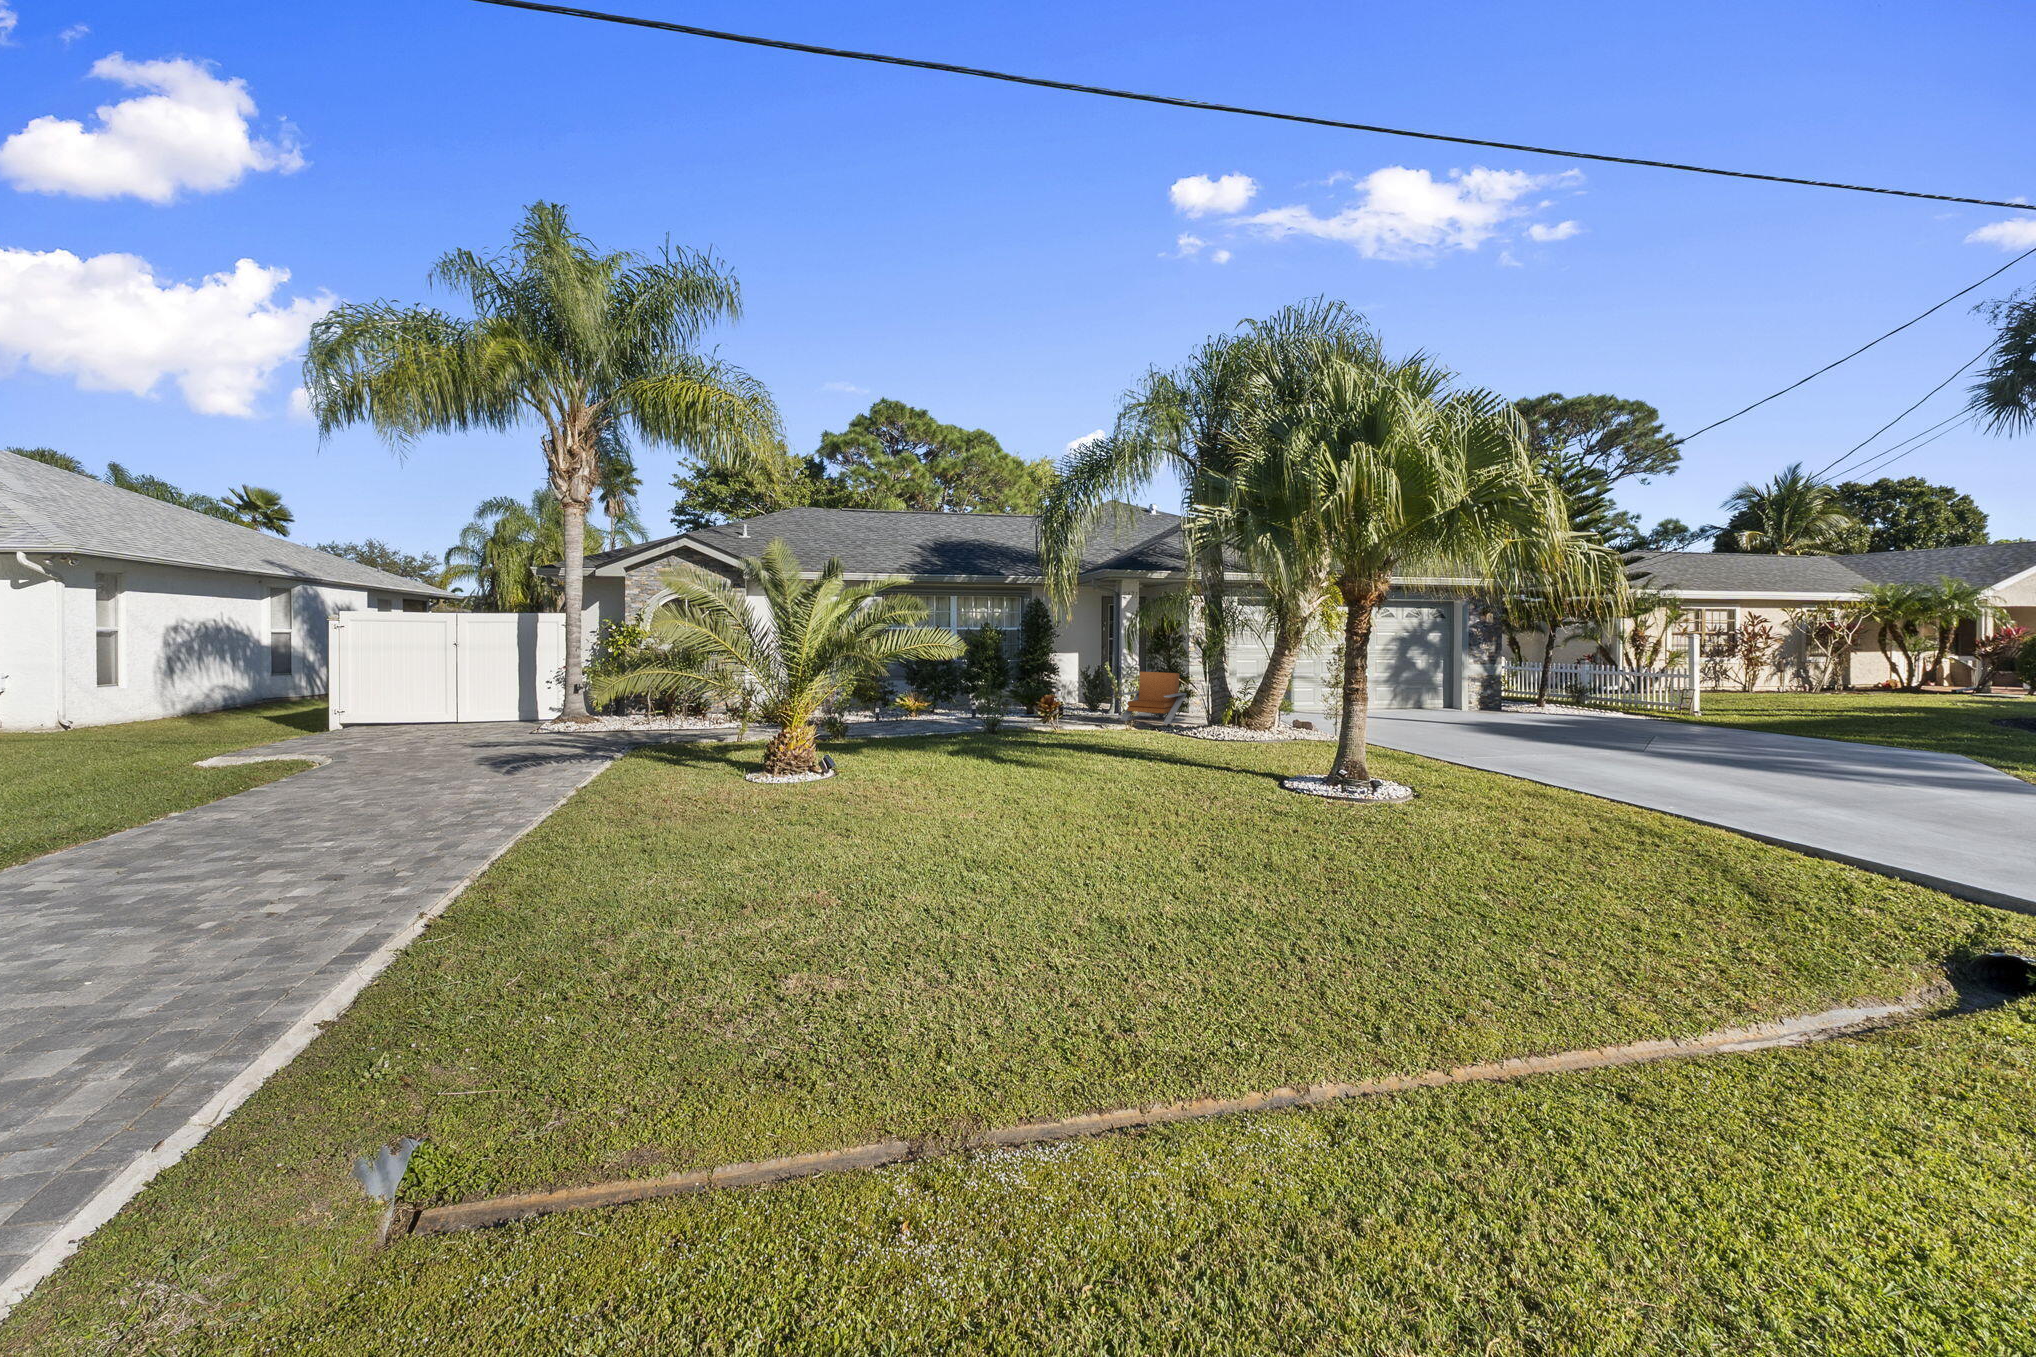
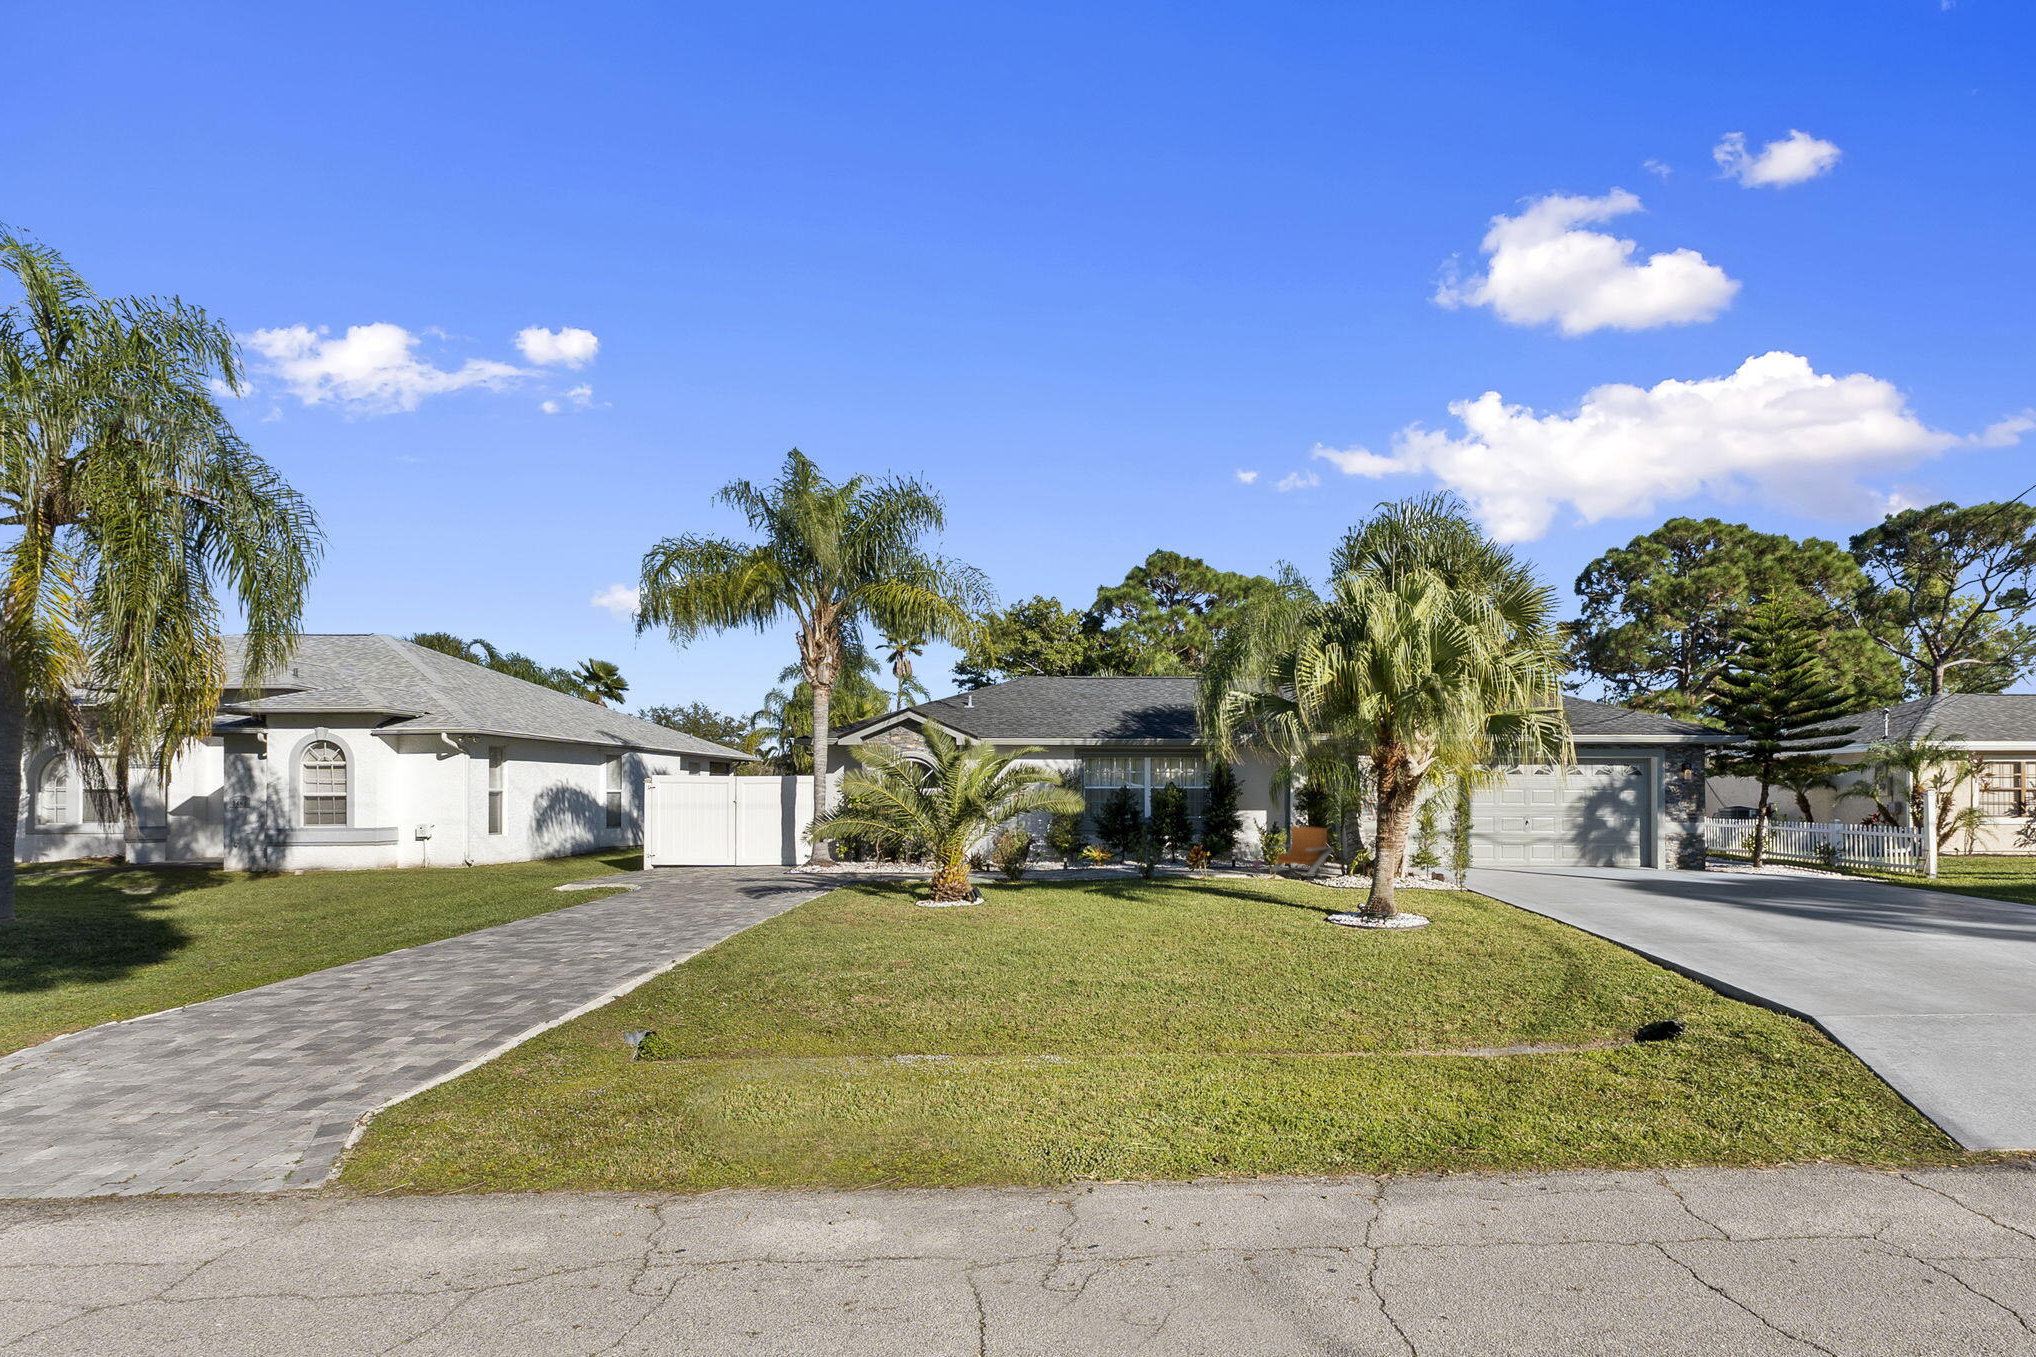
decorative plant: none [1086,689,1114,717] -> present [1252,845,1261,868]

